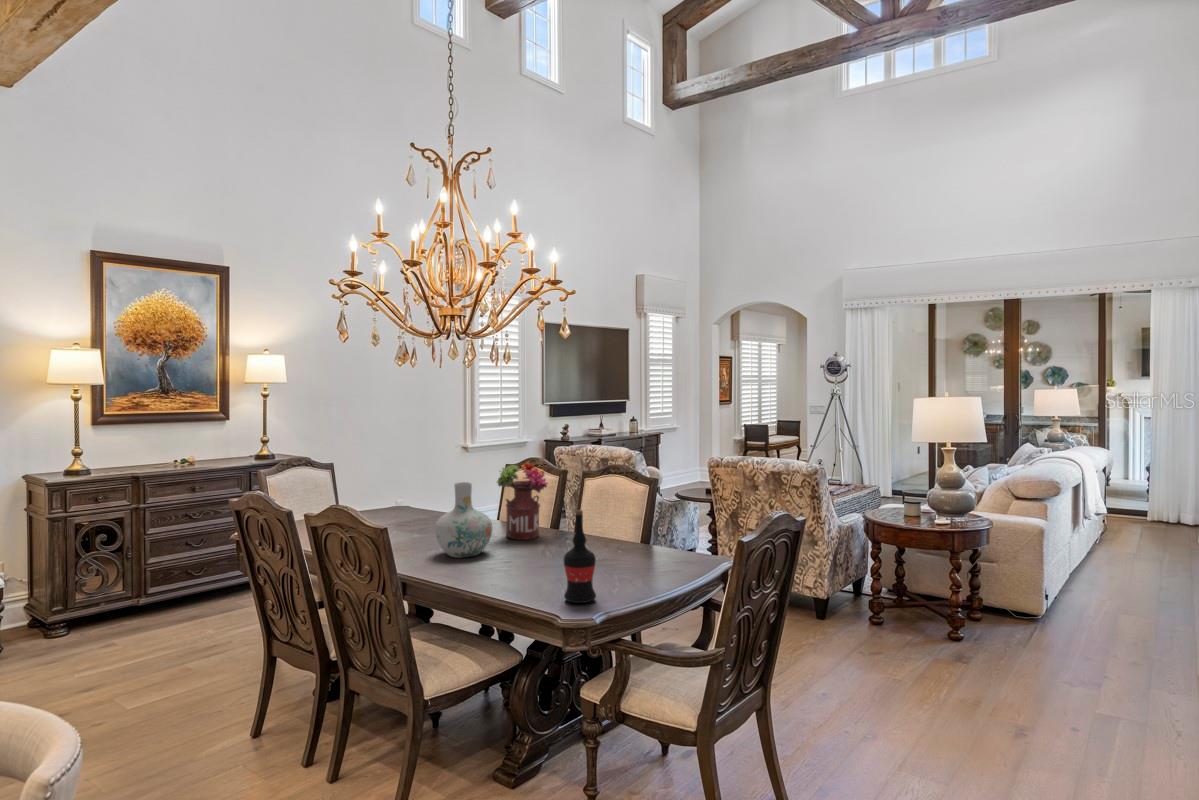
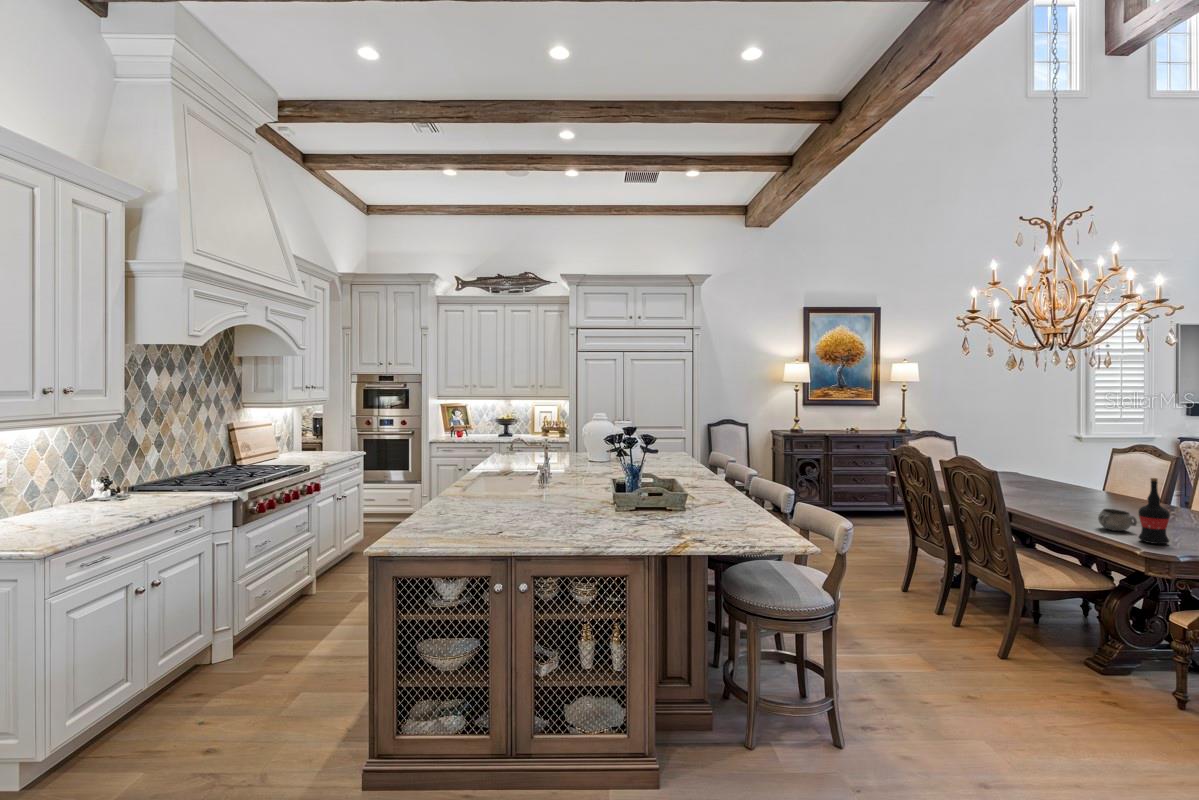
flower arrangement: present [497,462,548,540] -> none [1091,445,1143,504]
vase: present [435,482,492,558] -> none [1034,455,1084,507]
decorative bowl: none [516,557,558,589] -> present [1098,509,1137,531]

